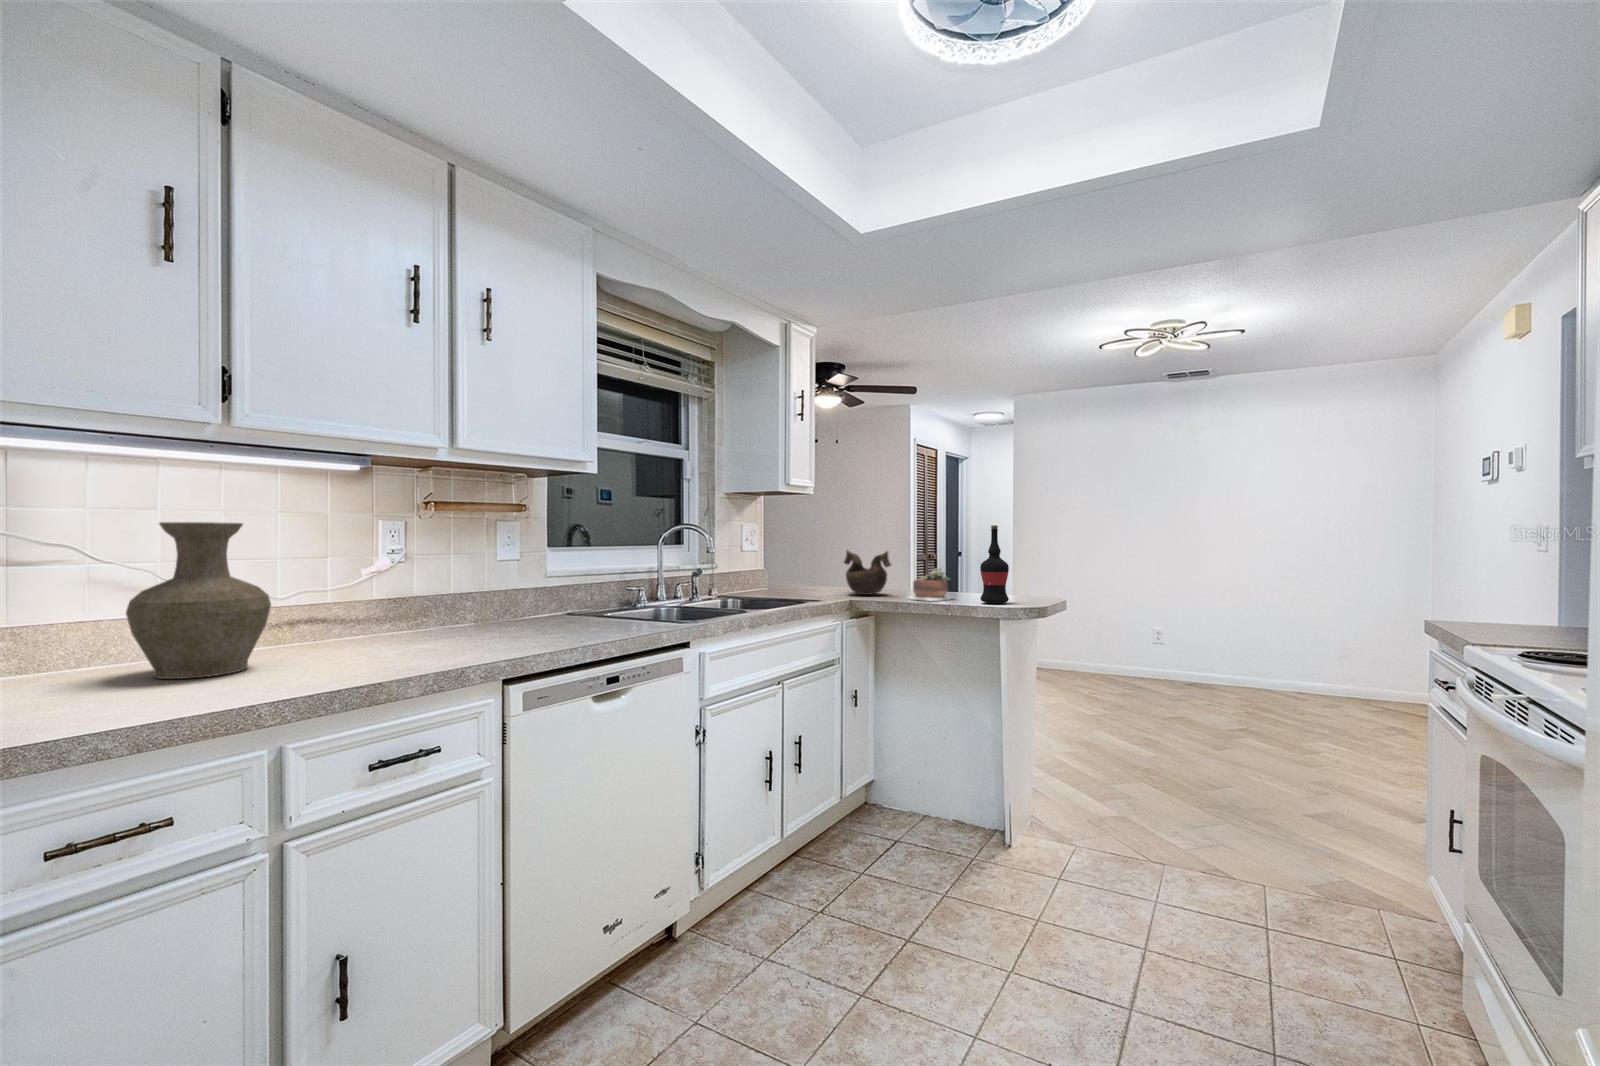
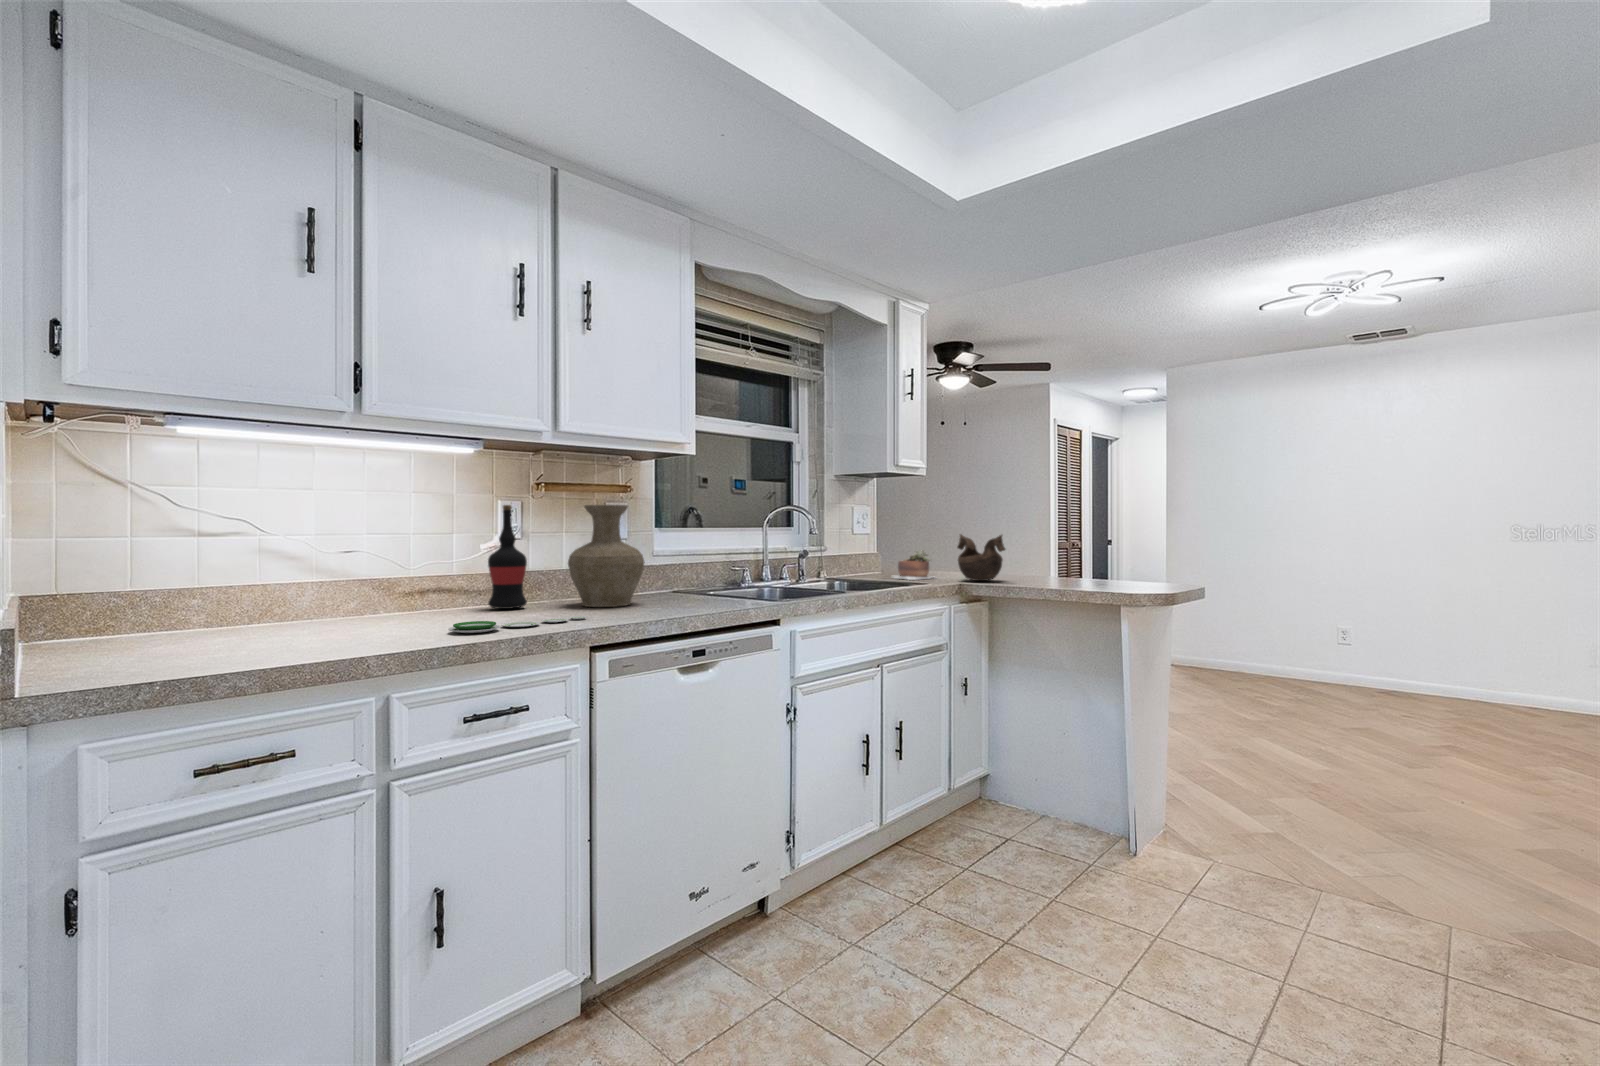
vase: present [126,522,271,679] -> present [568,505,645,607]
wine bottle: present [980,525,1009,603] -> present [488,505,527,609]
succulent plant: present [906,568,954,601] -> present [892,550,936,580]
plate: none [342,645,493,670] -> present [448,616,586,633]

